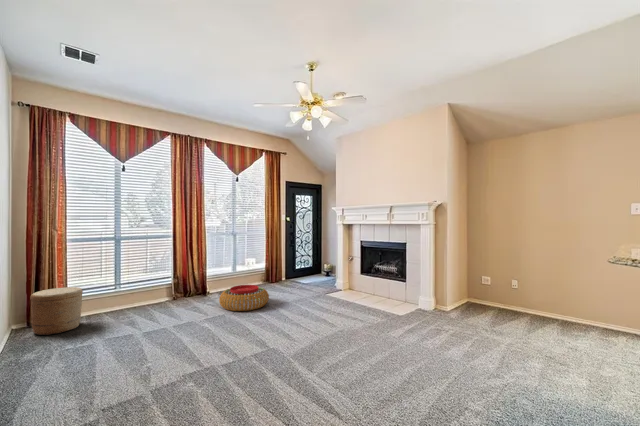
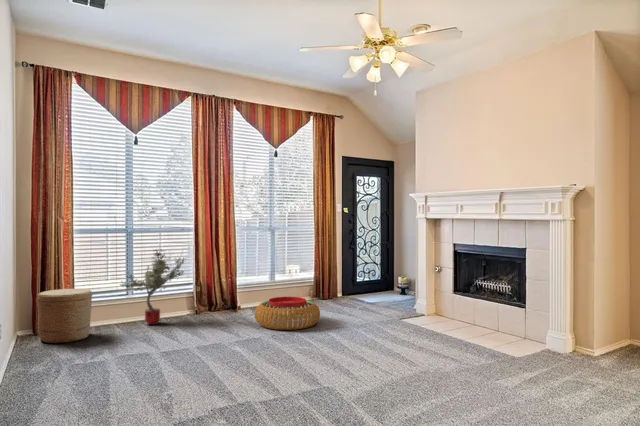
potted tree: none [108,252,164,312] -> present [120,249,184,325]

